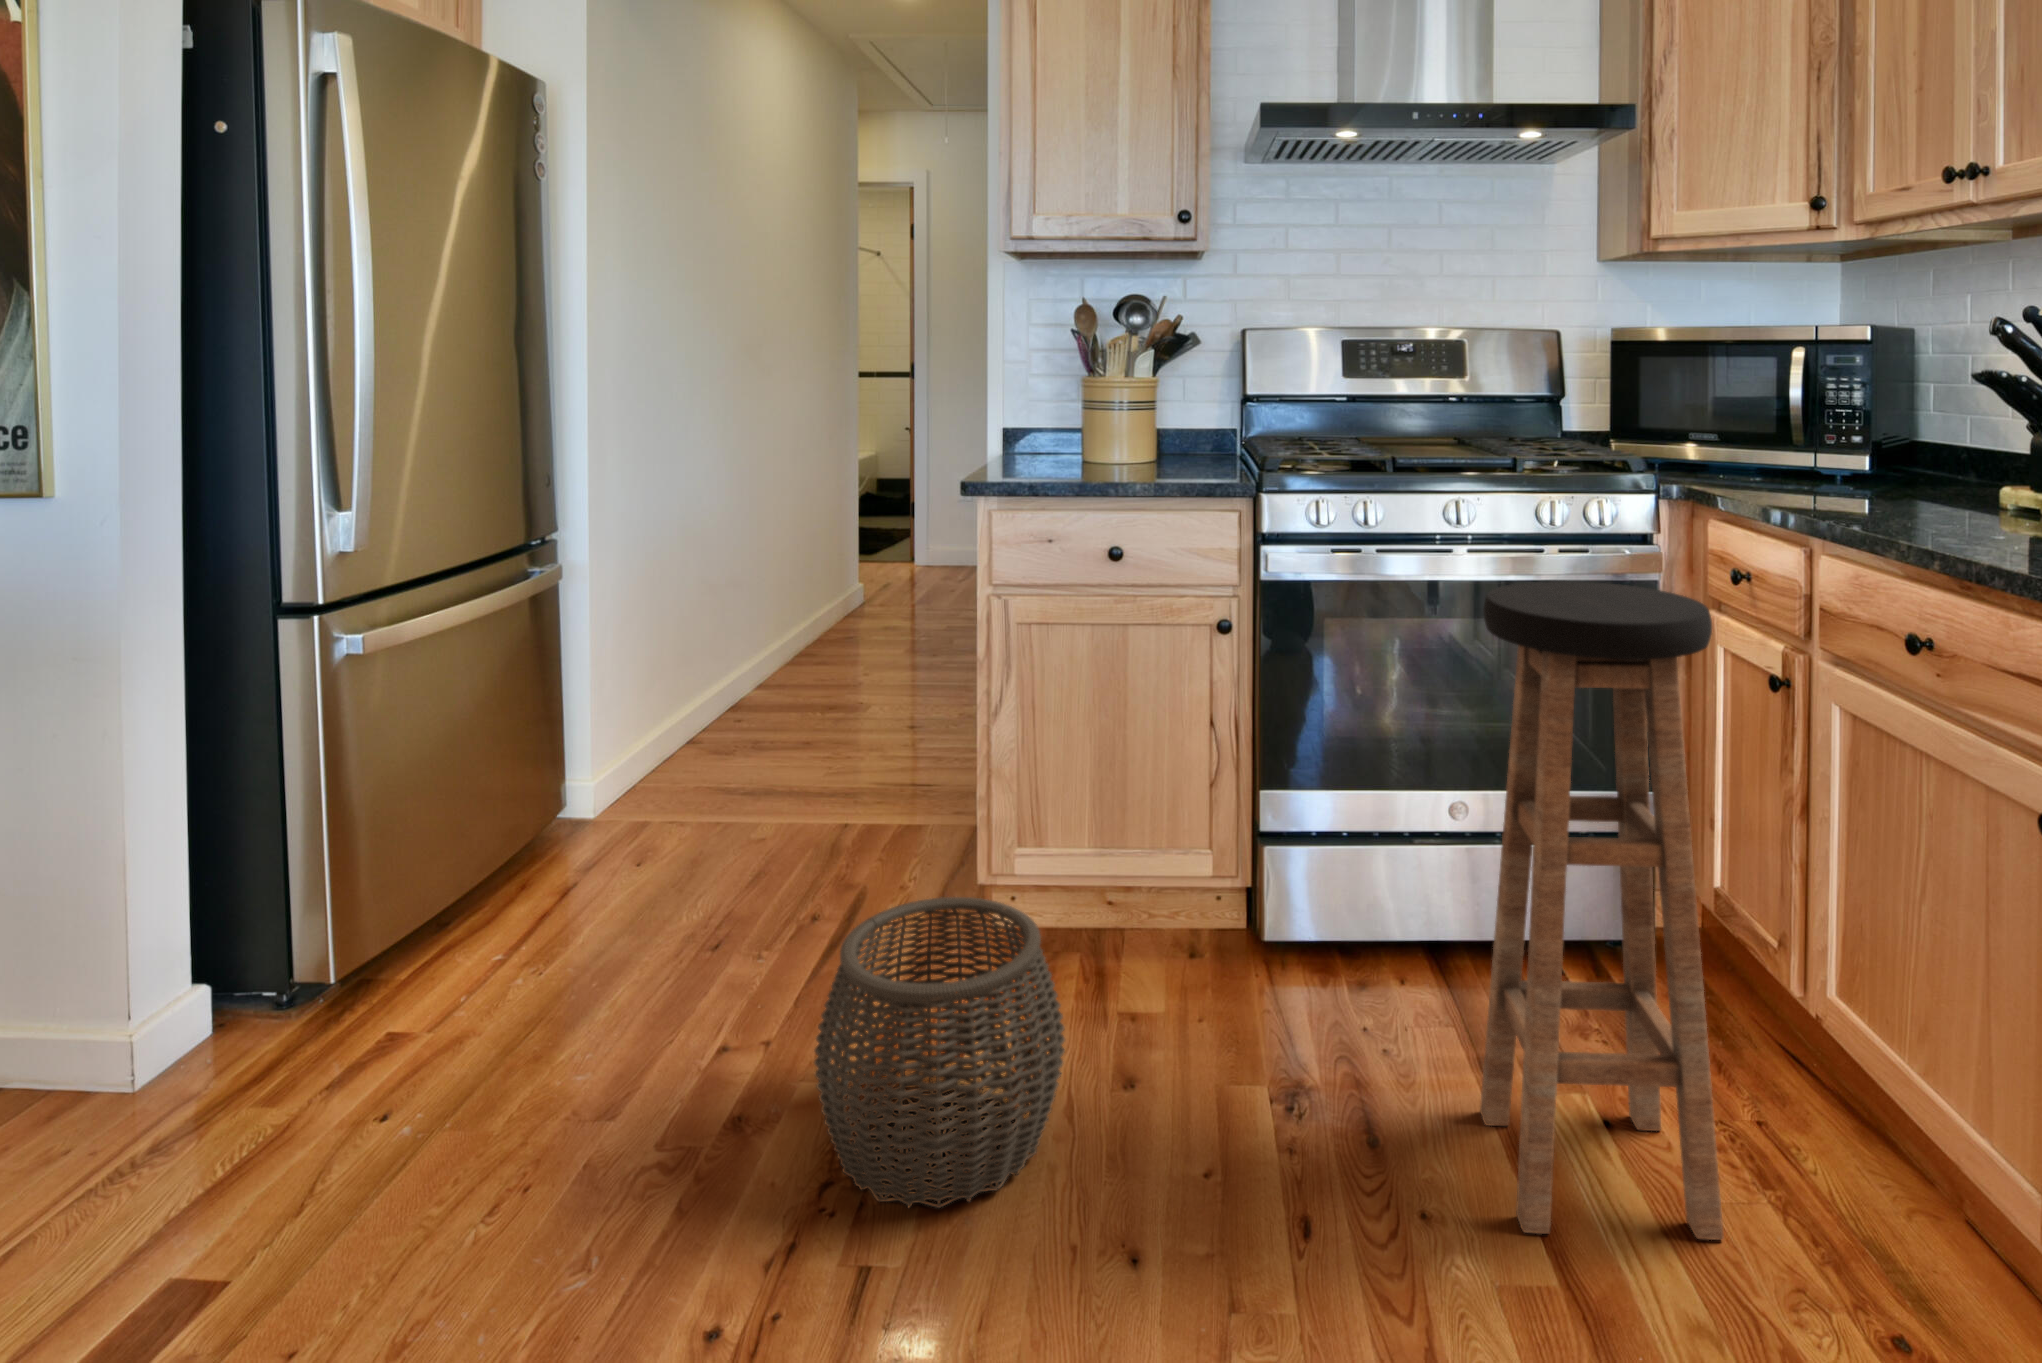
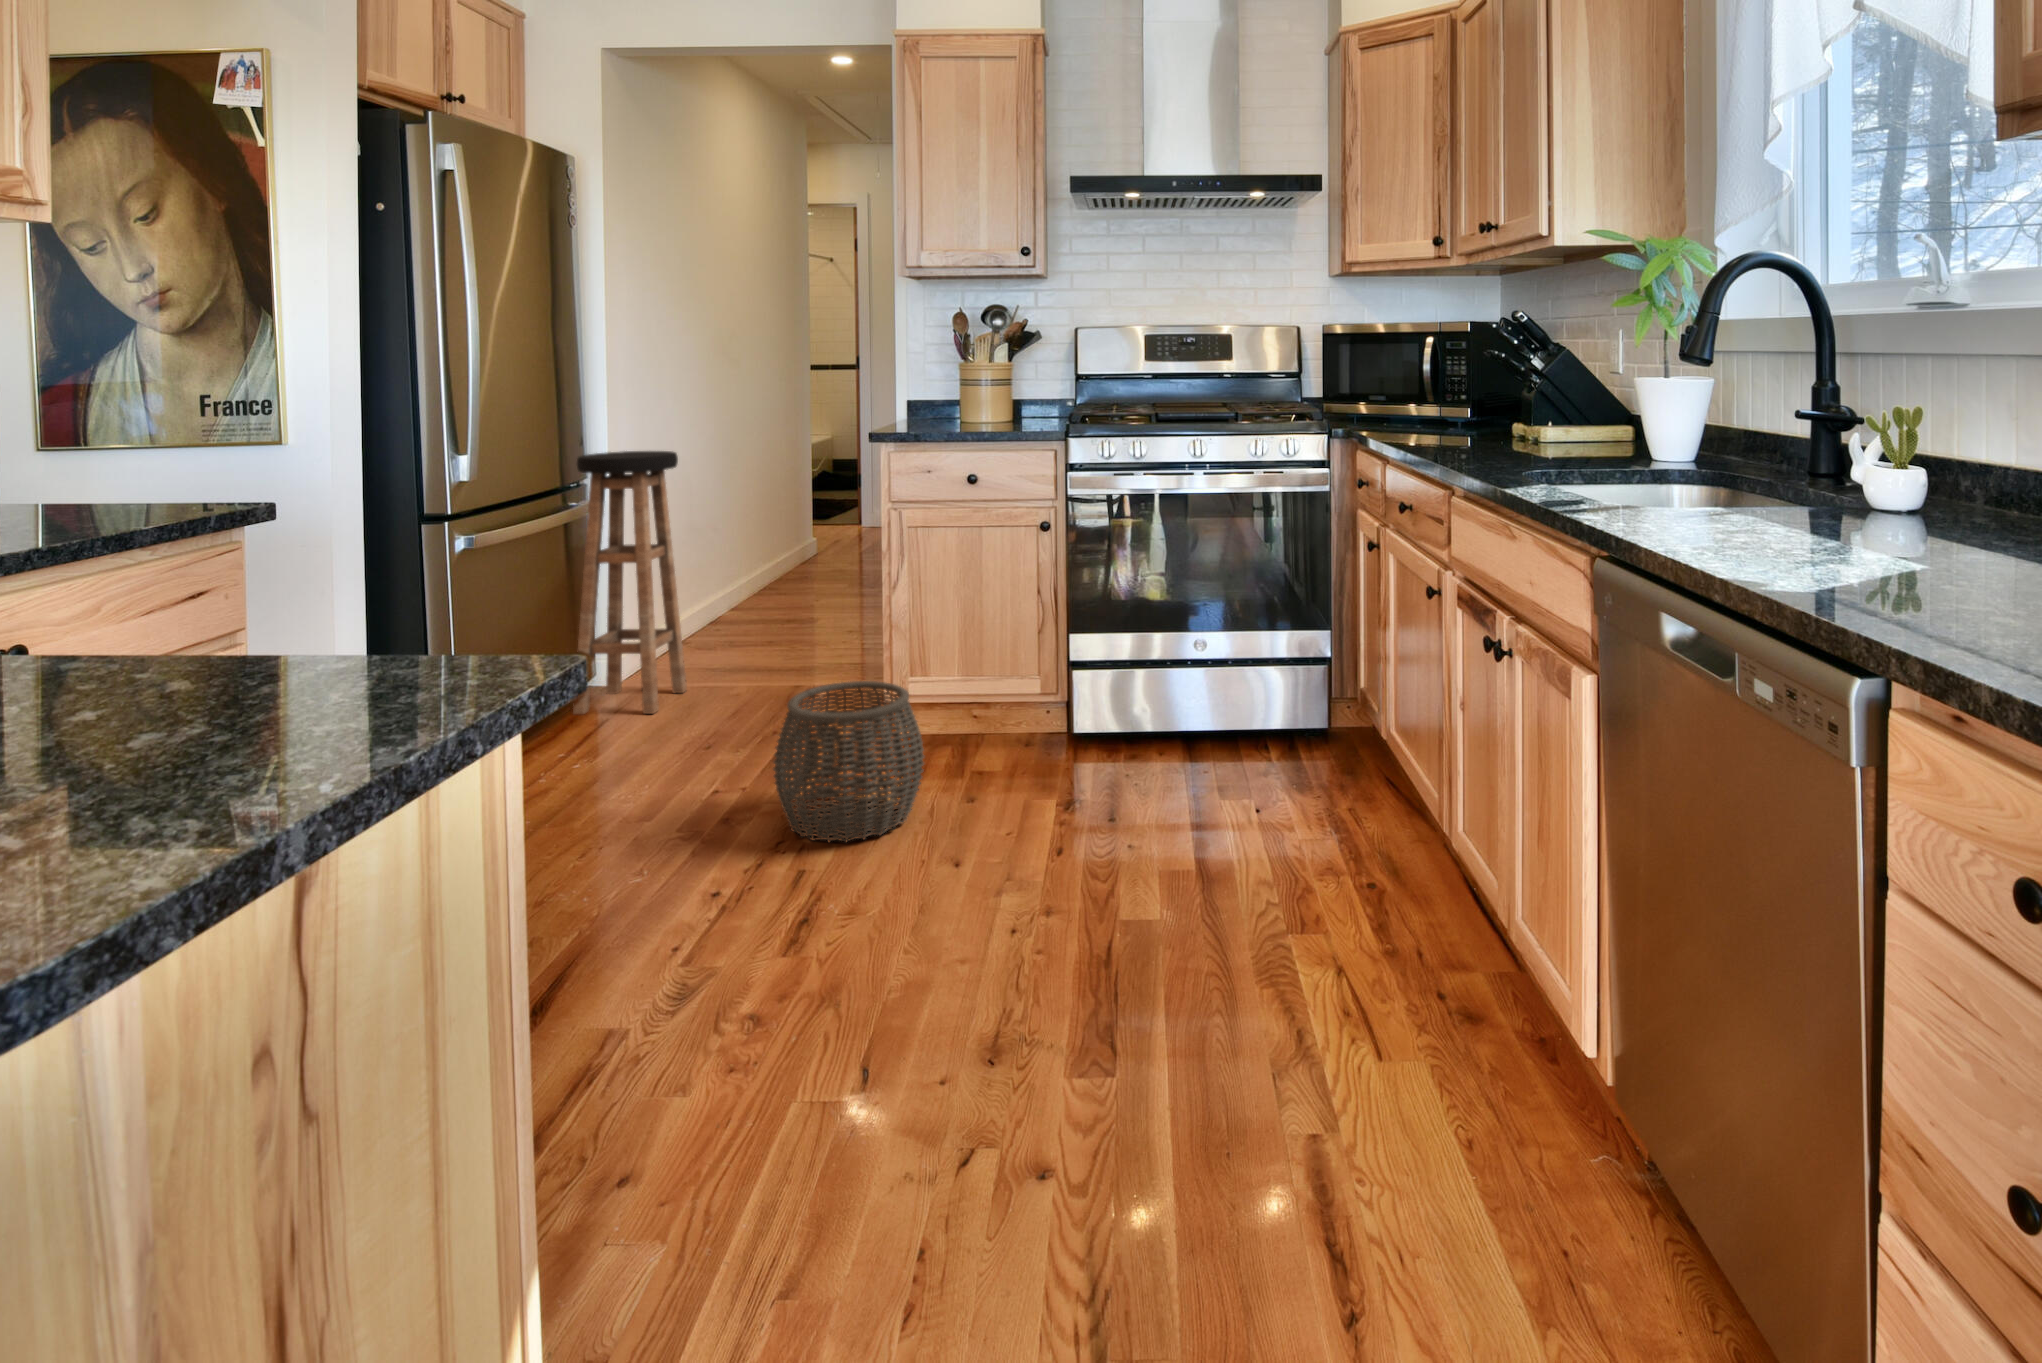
bar stool: present [1480,581,1723,1240] -> present [573,451,687,714]

